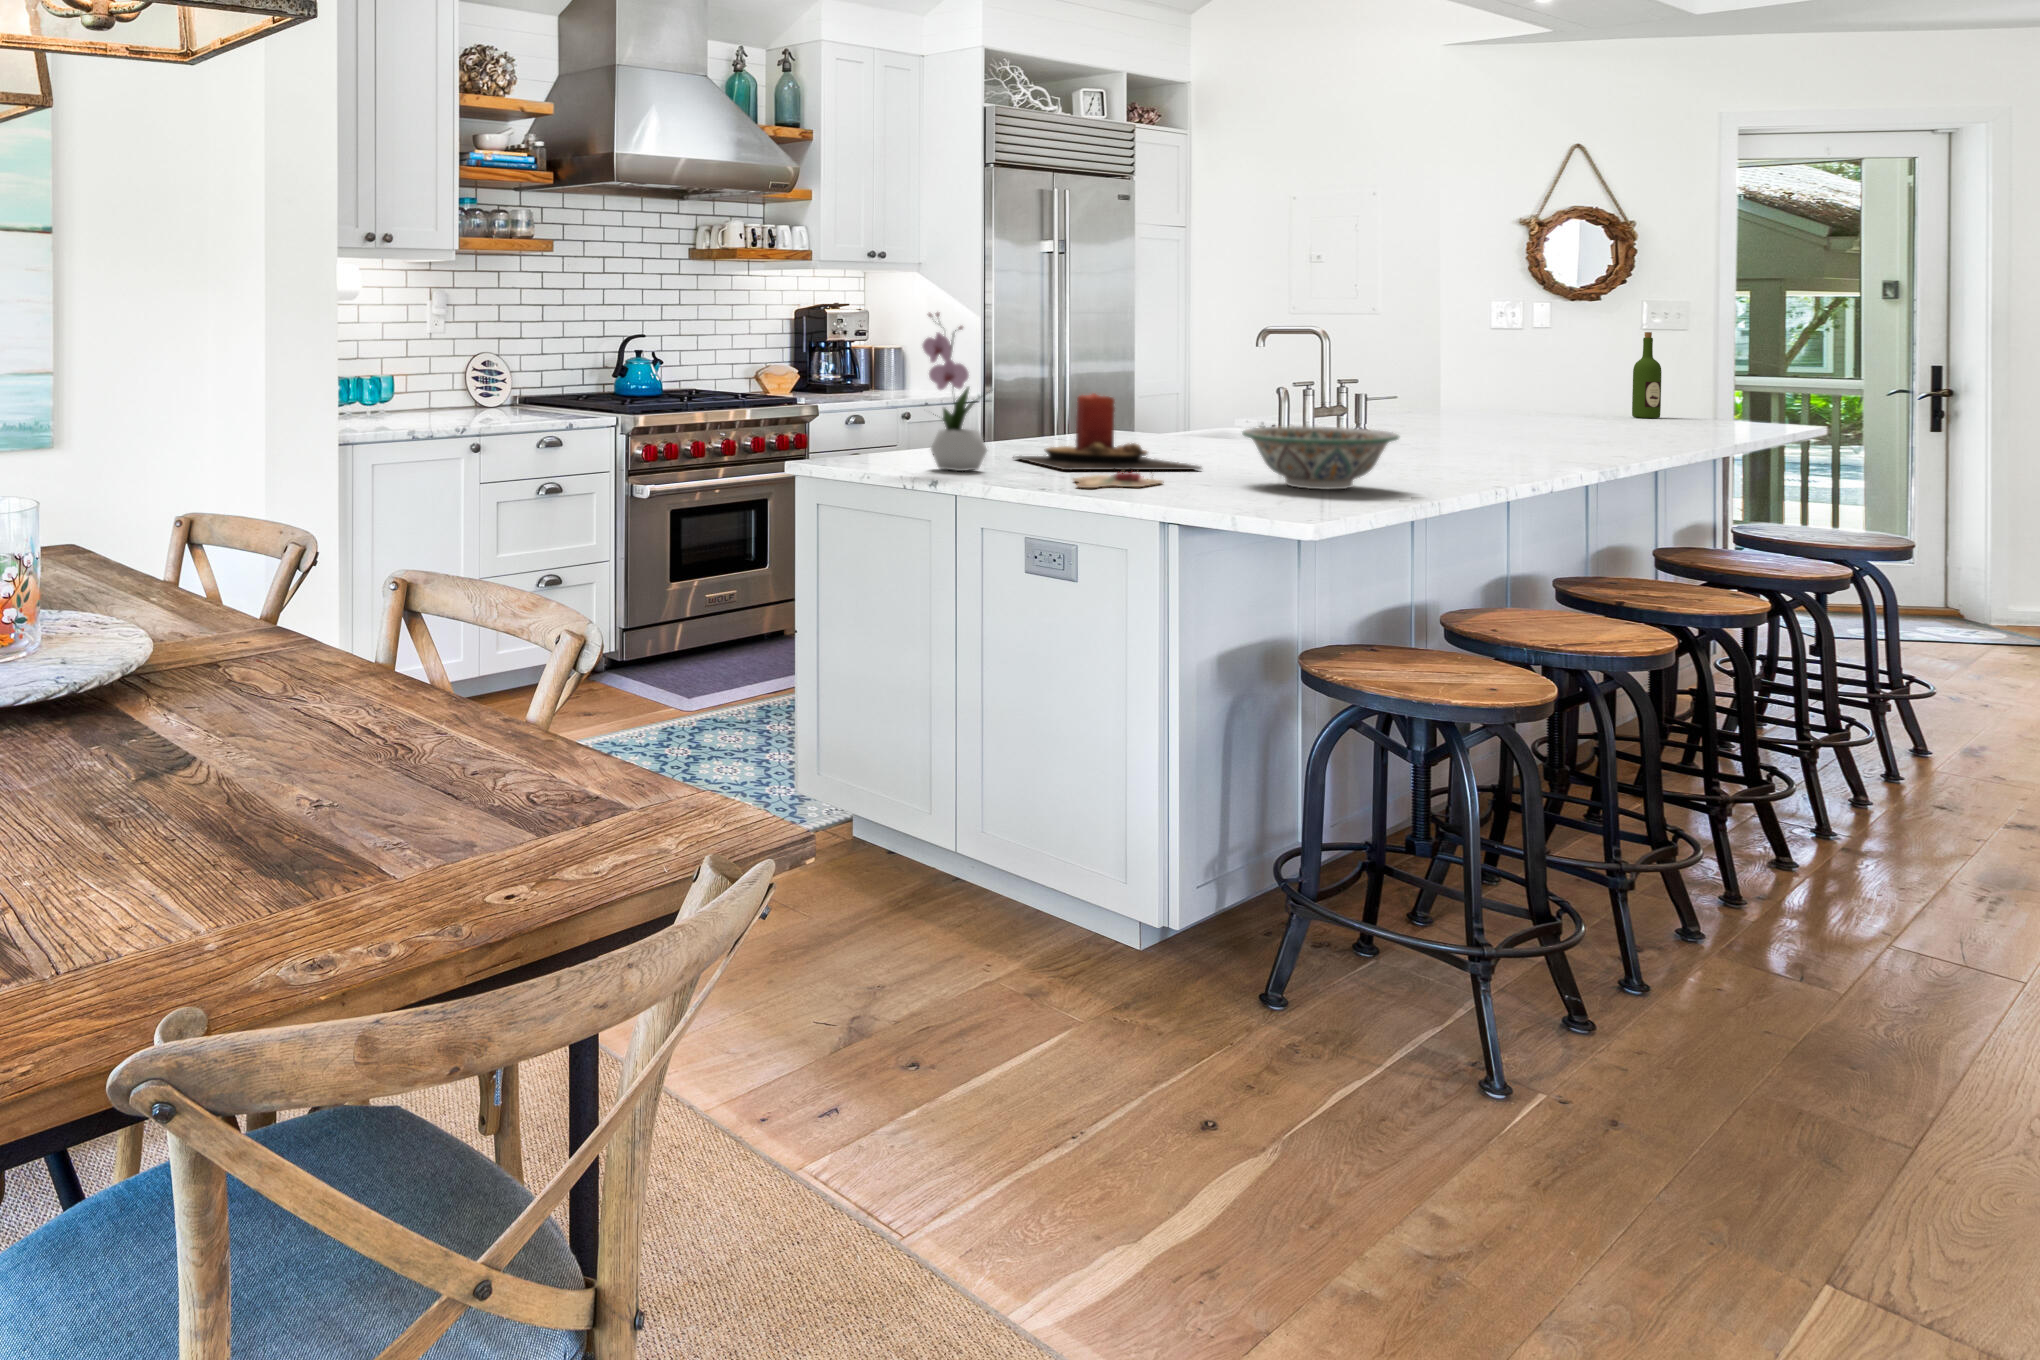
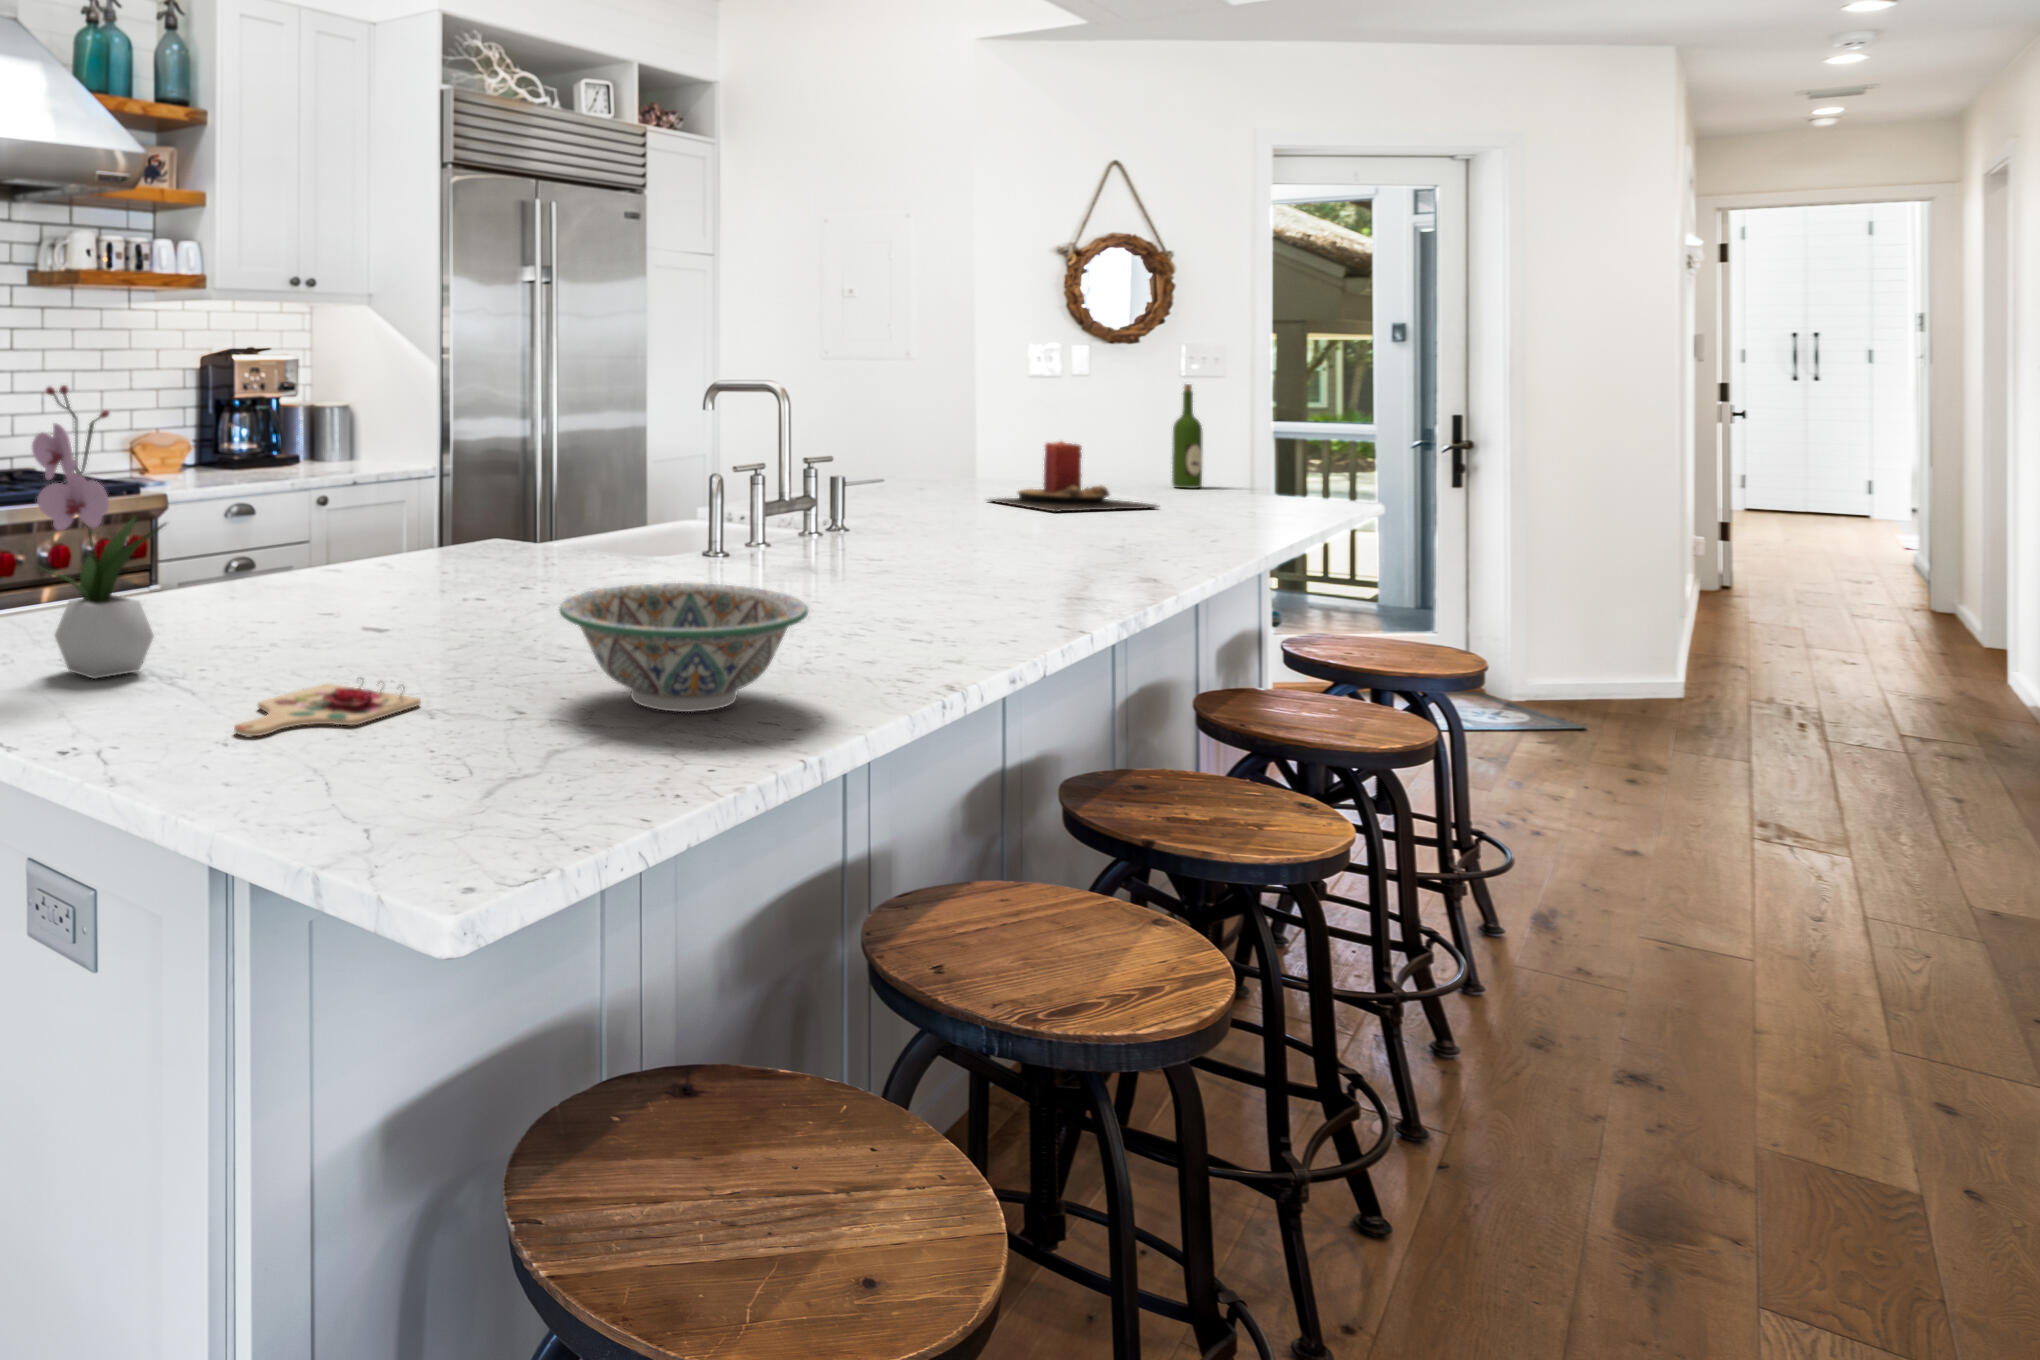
candle: present [1015,394,1201,470] -> present [989,441,1158,512]

